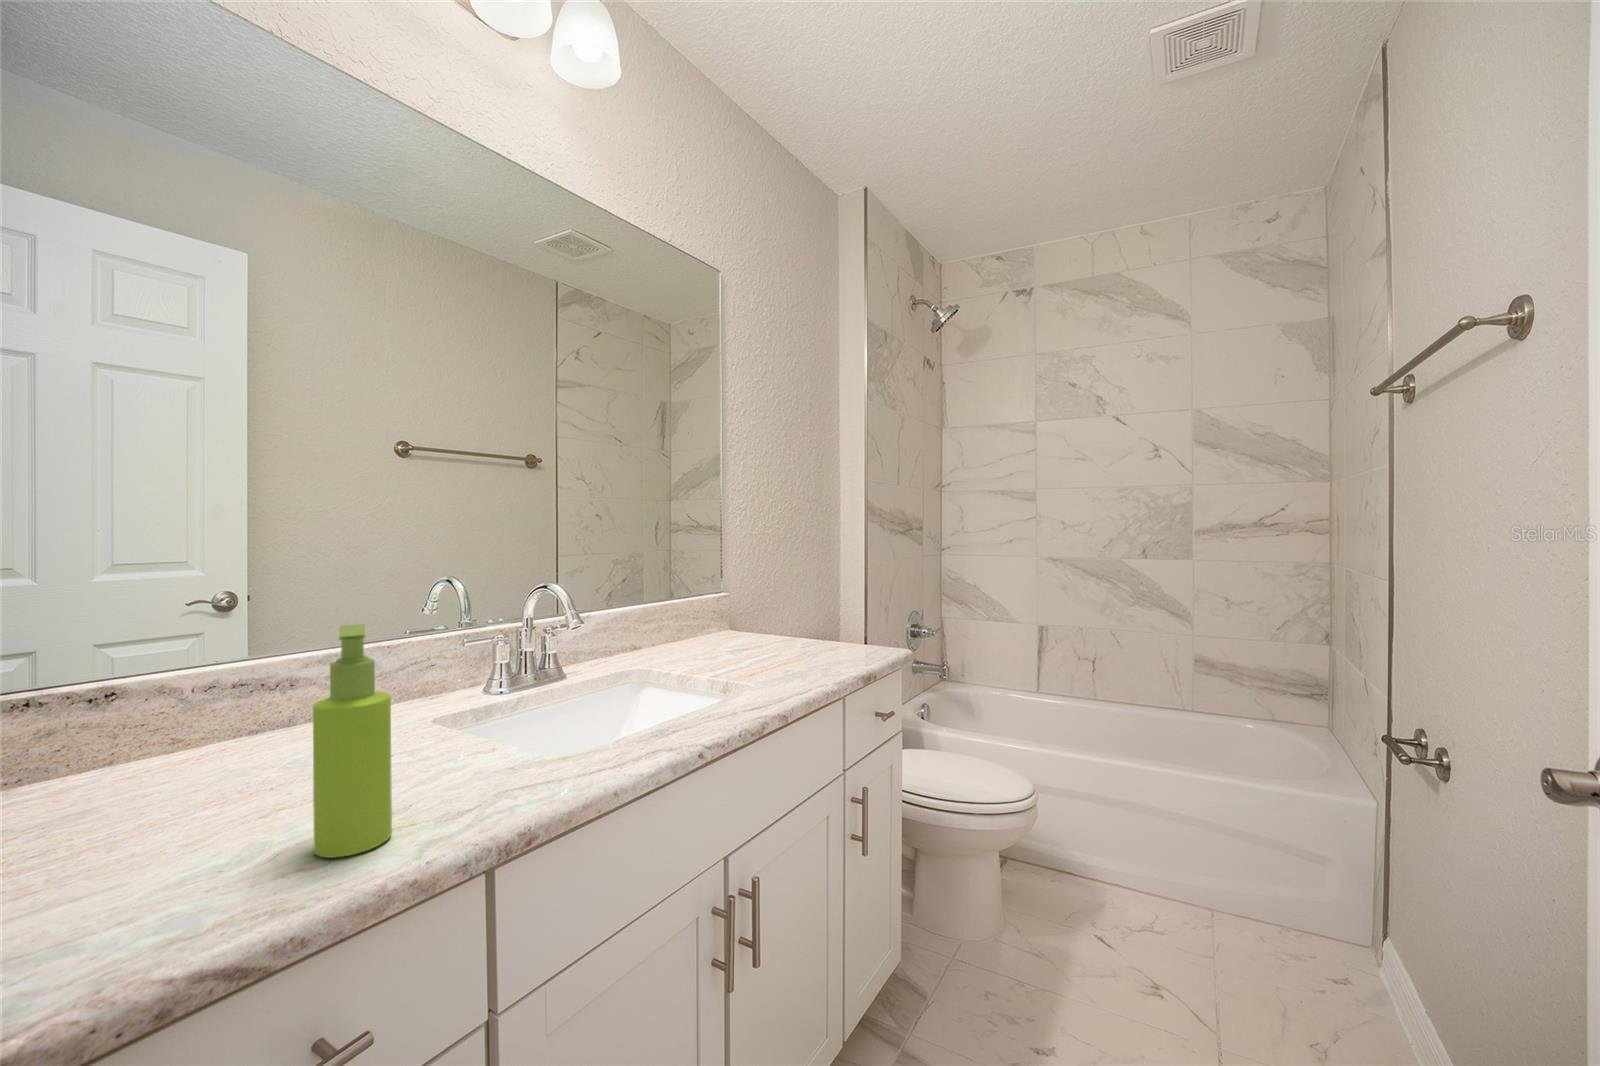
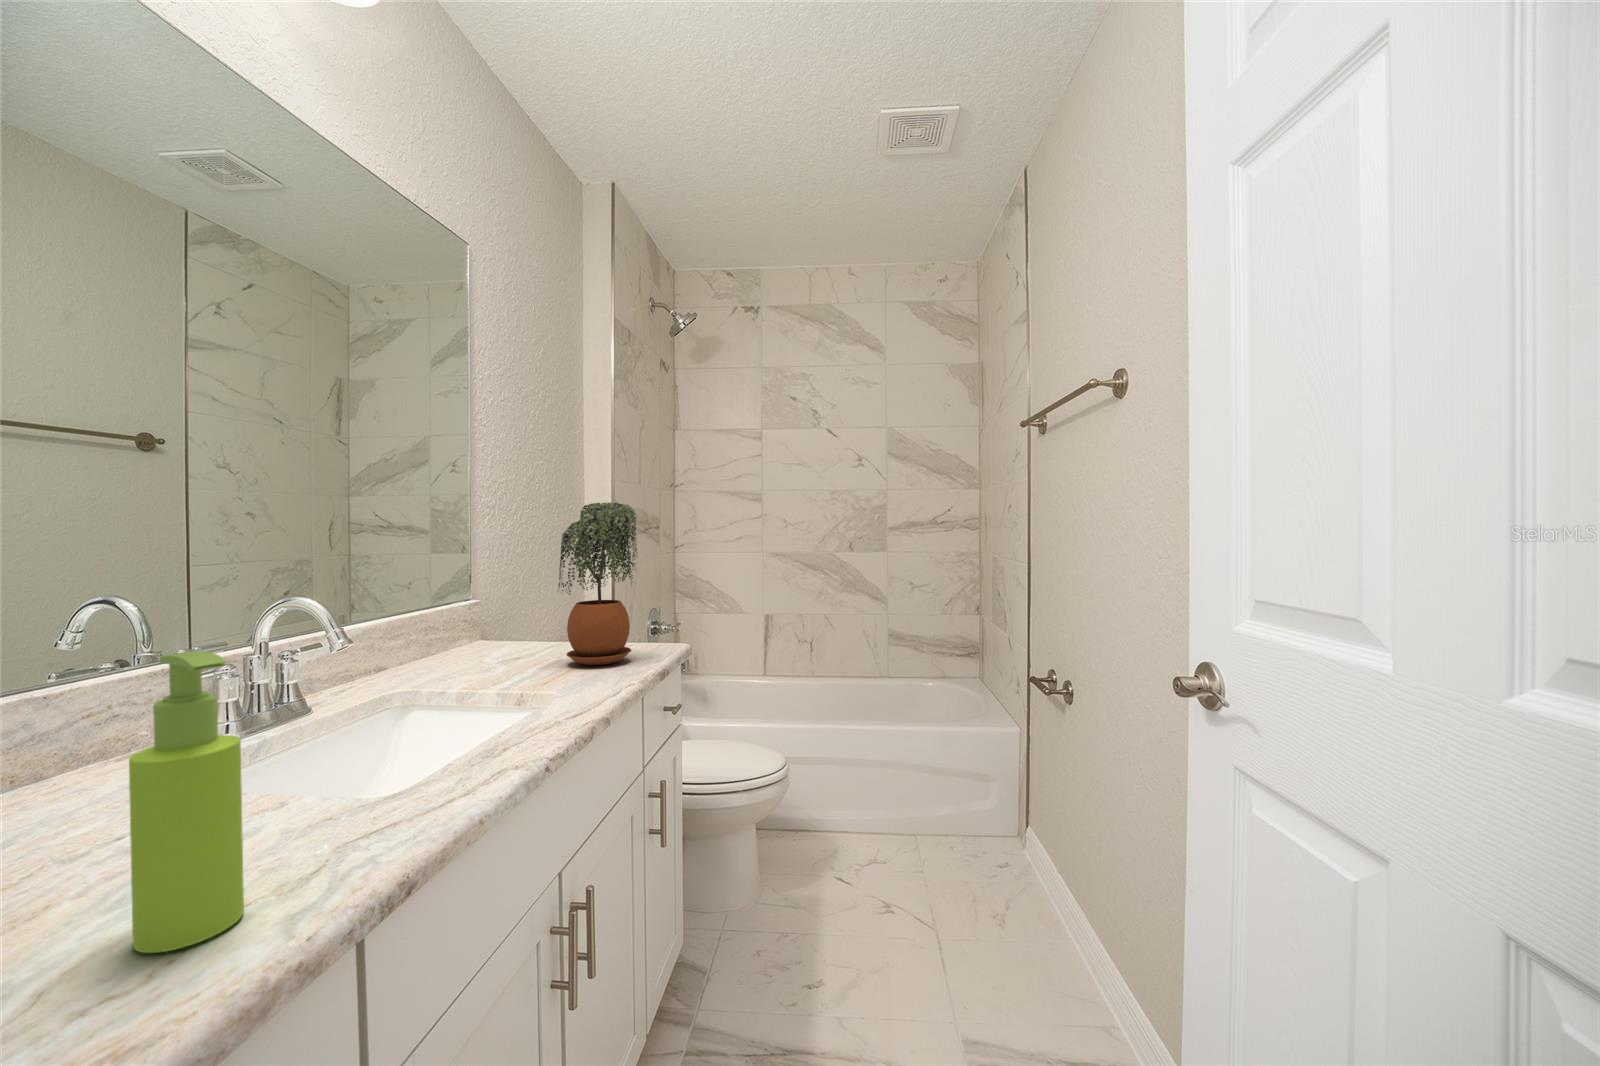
potted plant: none [769,503,853,662] -> present [558,503,637,665]

